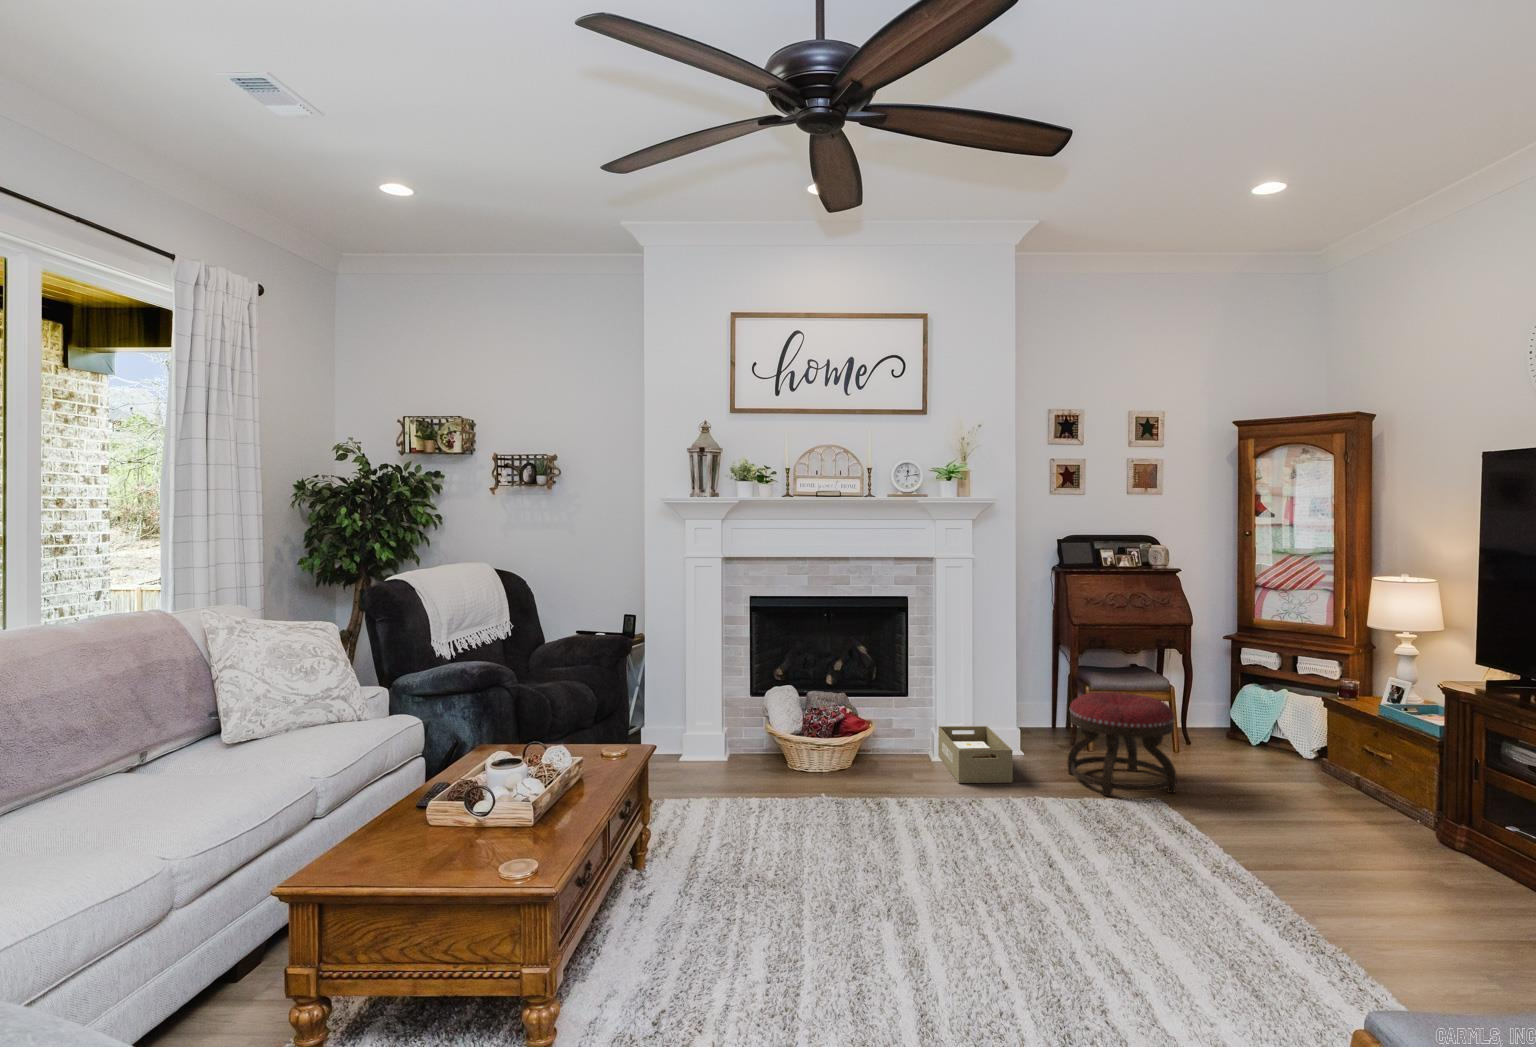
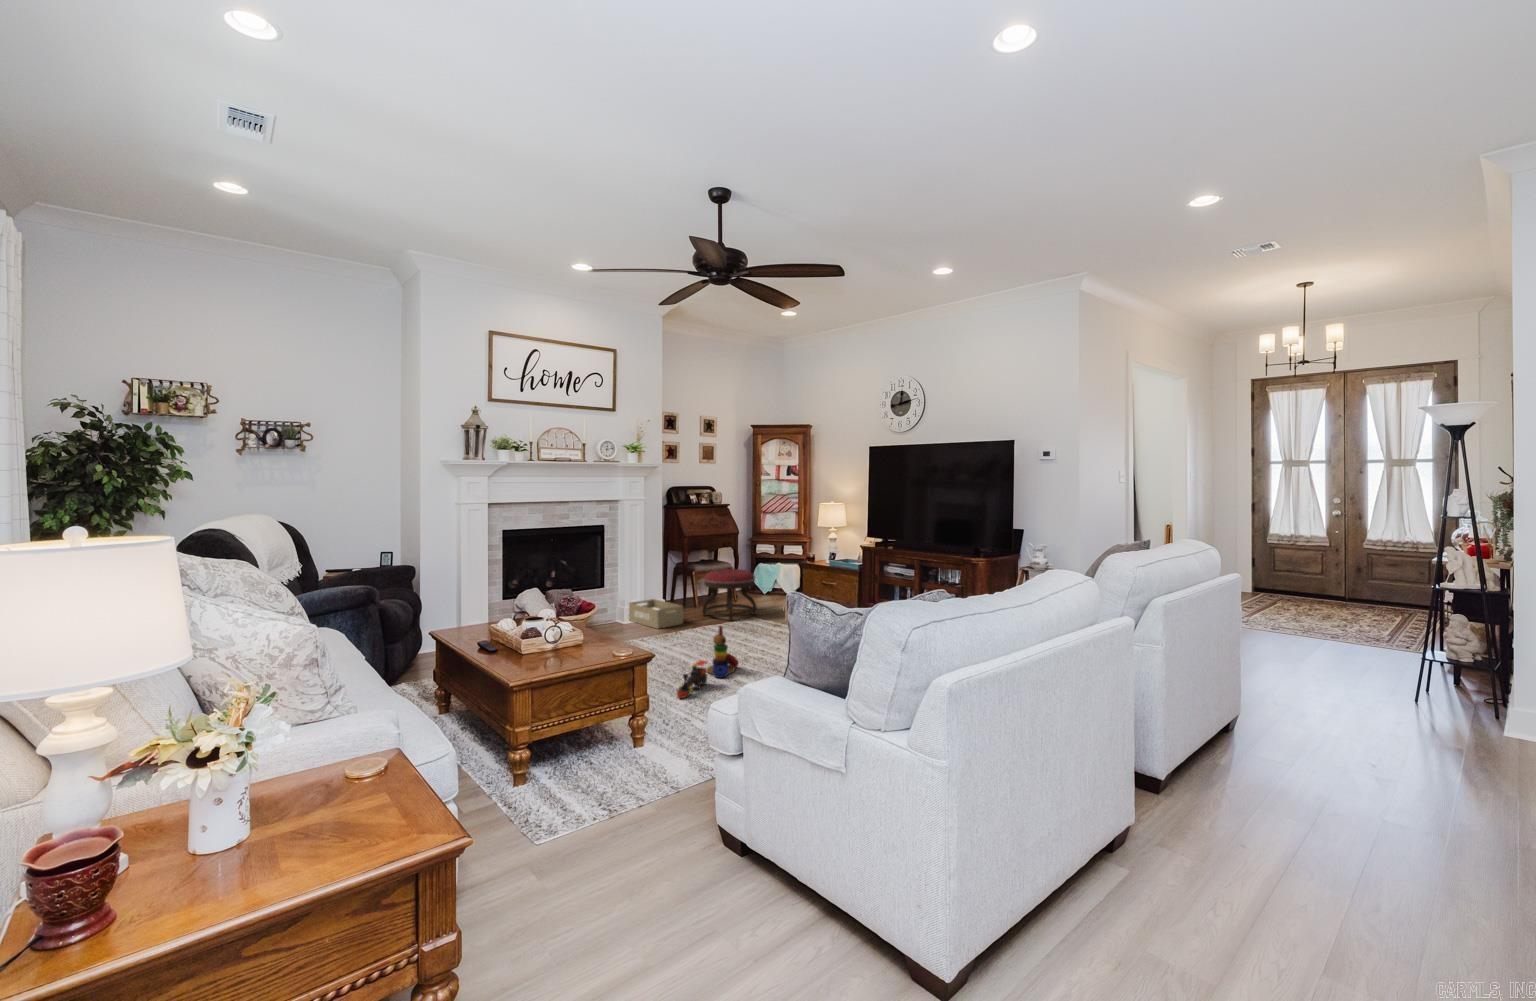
stacking toy: none [911,822,983,931] -> present [707,626,739,678]
toy train: none [787,883,889,955] -> present [677,660,707,698]

